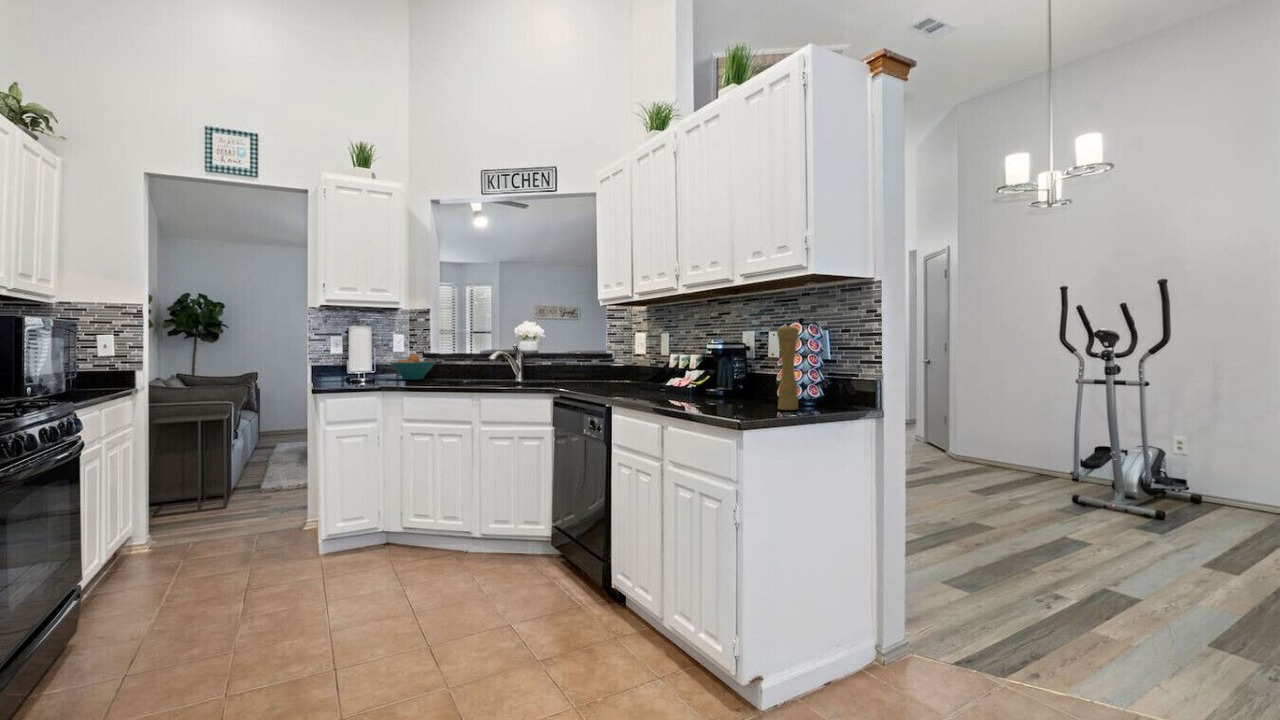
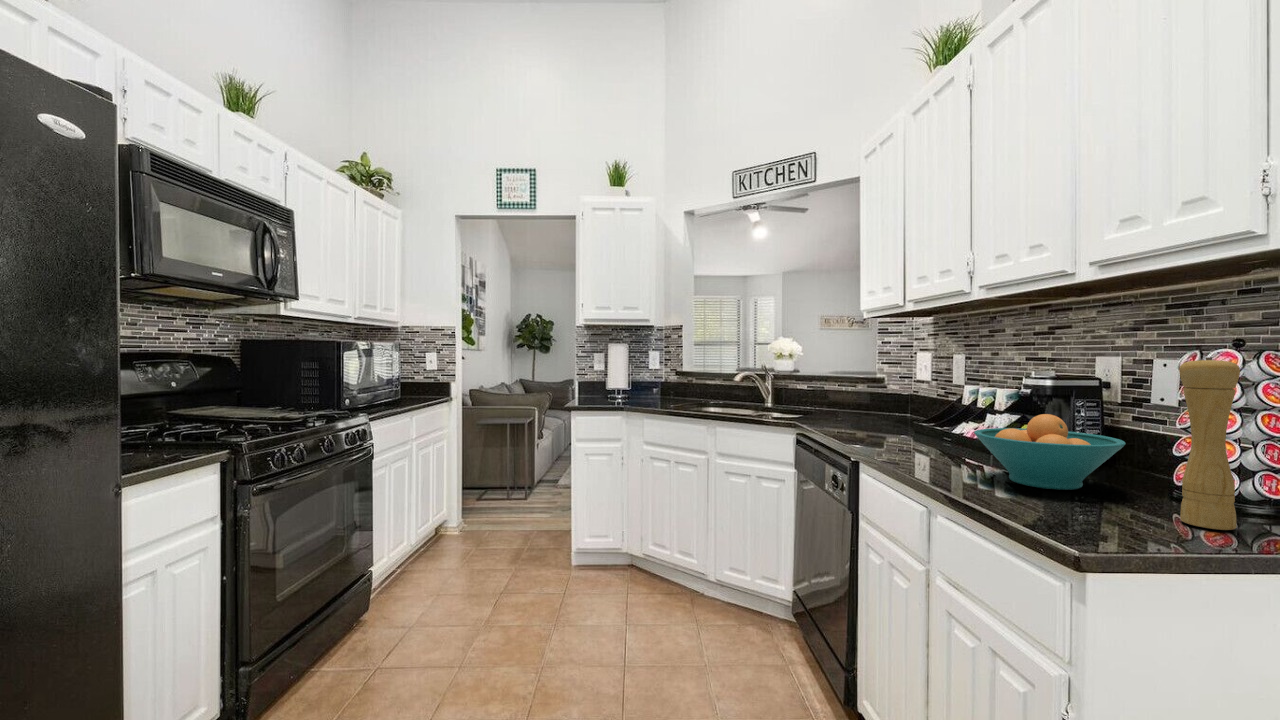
fruit bowl: present [390,354,435,380] -> present [974,414,1126,490]

